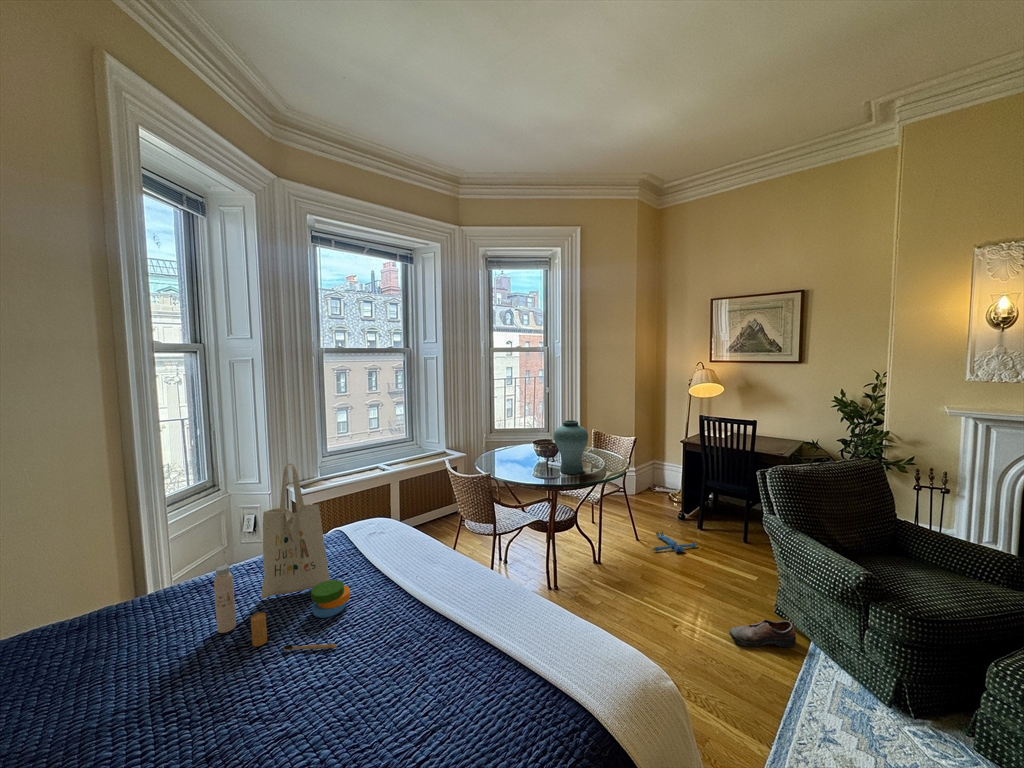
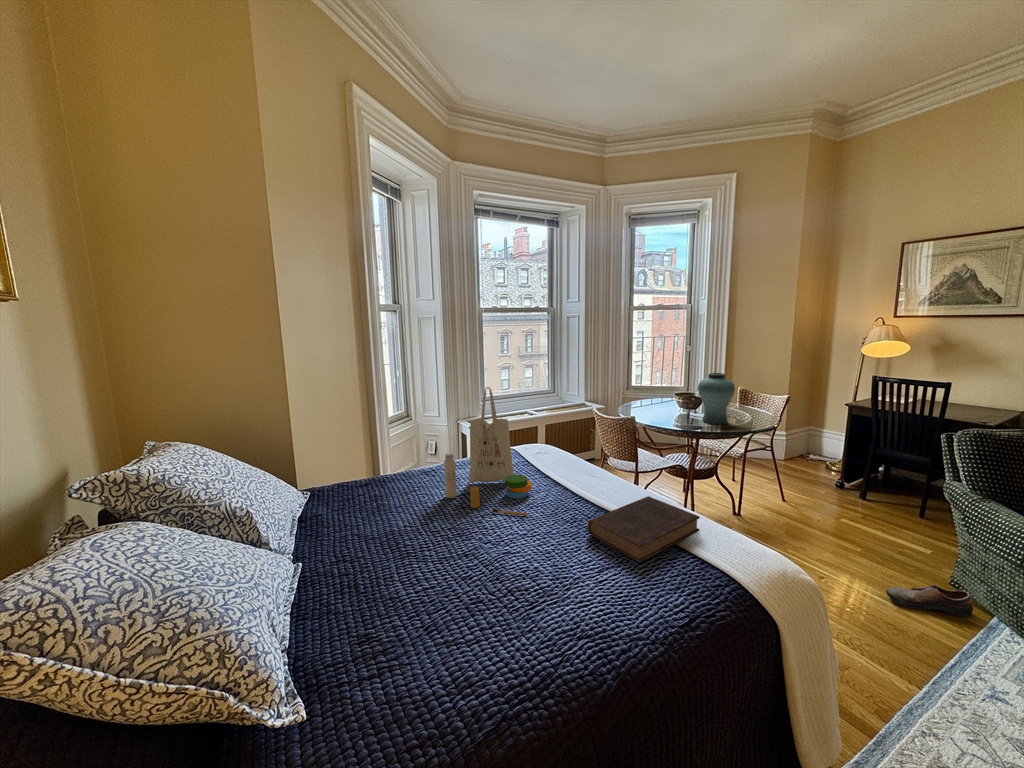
plush toy: present [652,531,698,552] -> none [800,494,857,516]
book: none [415,592,553,709] -> present [588,496,700,562]

